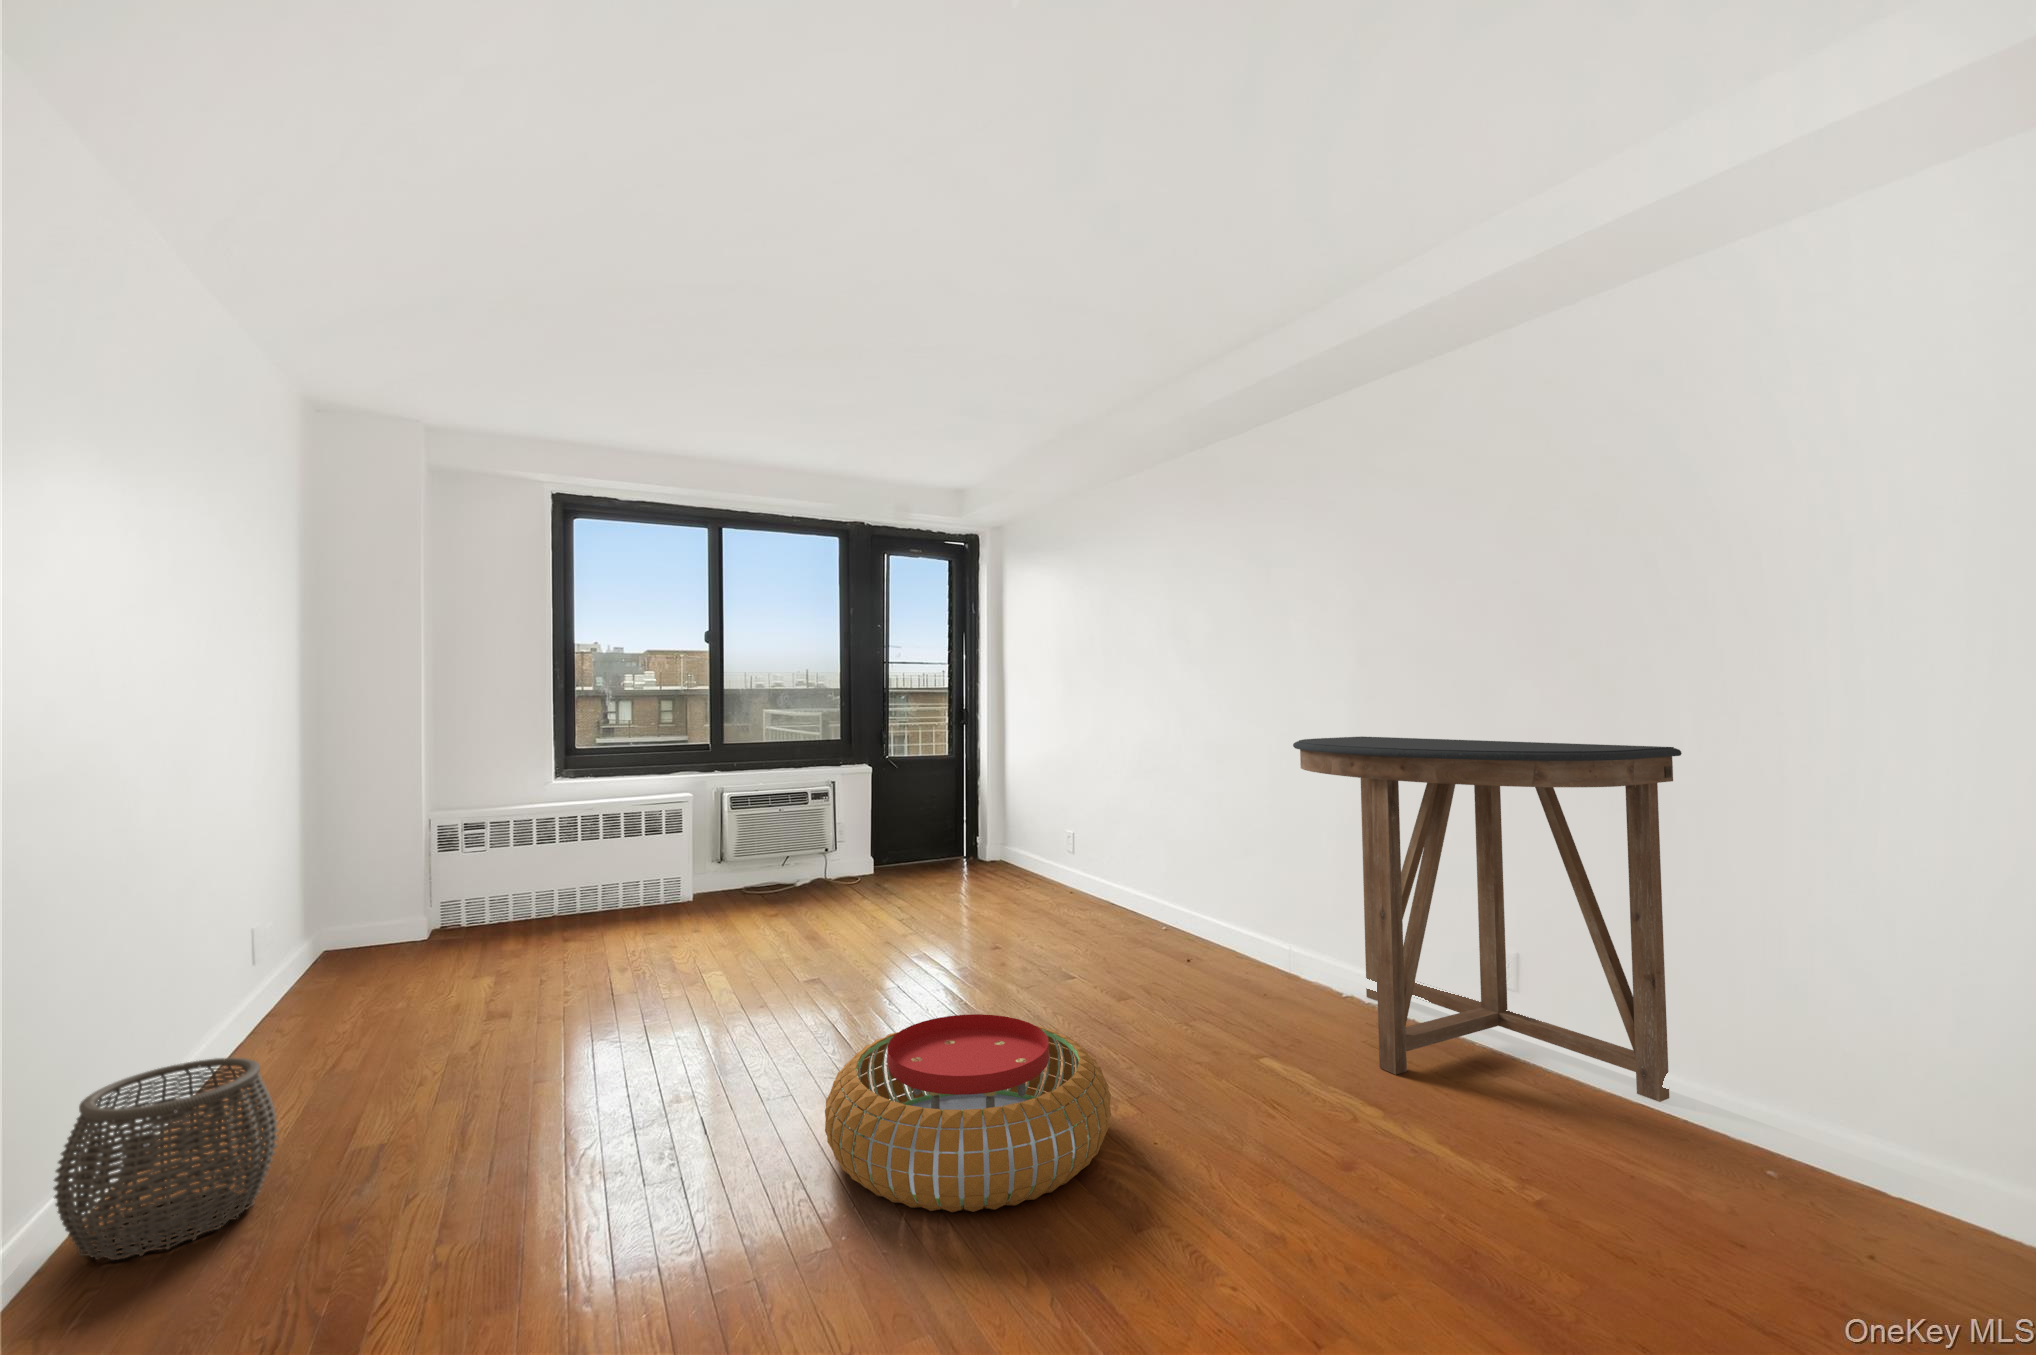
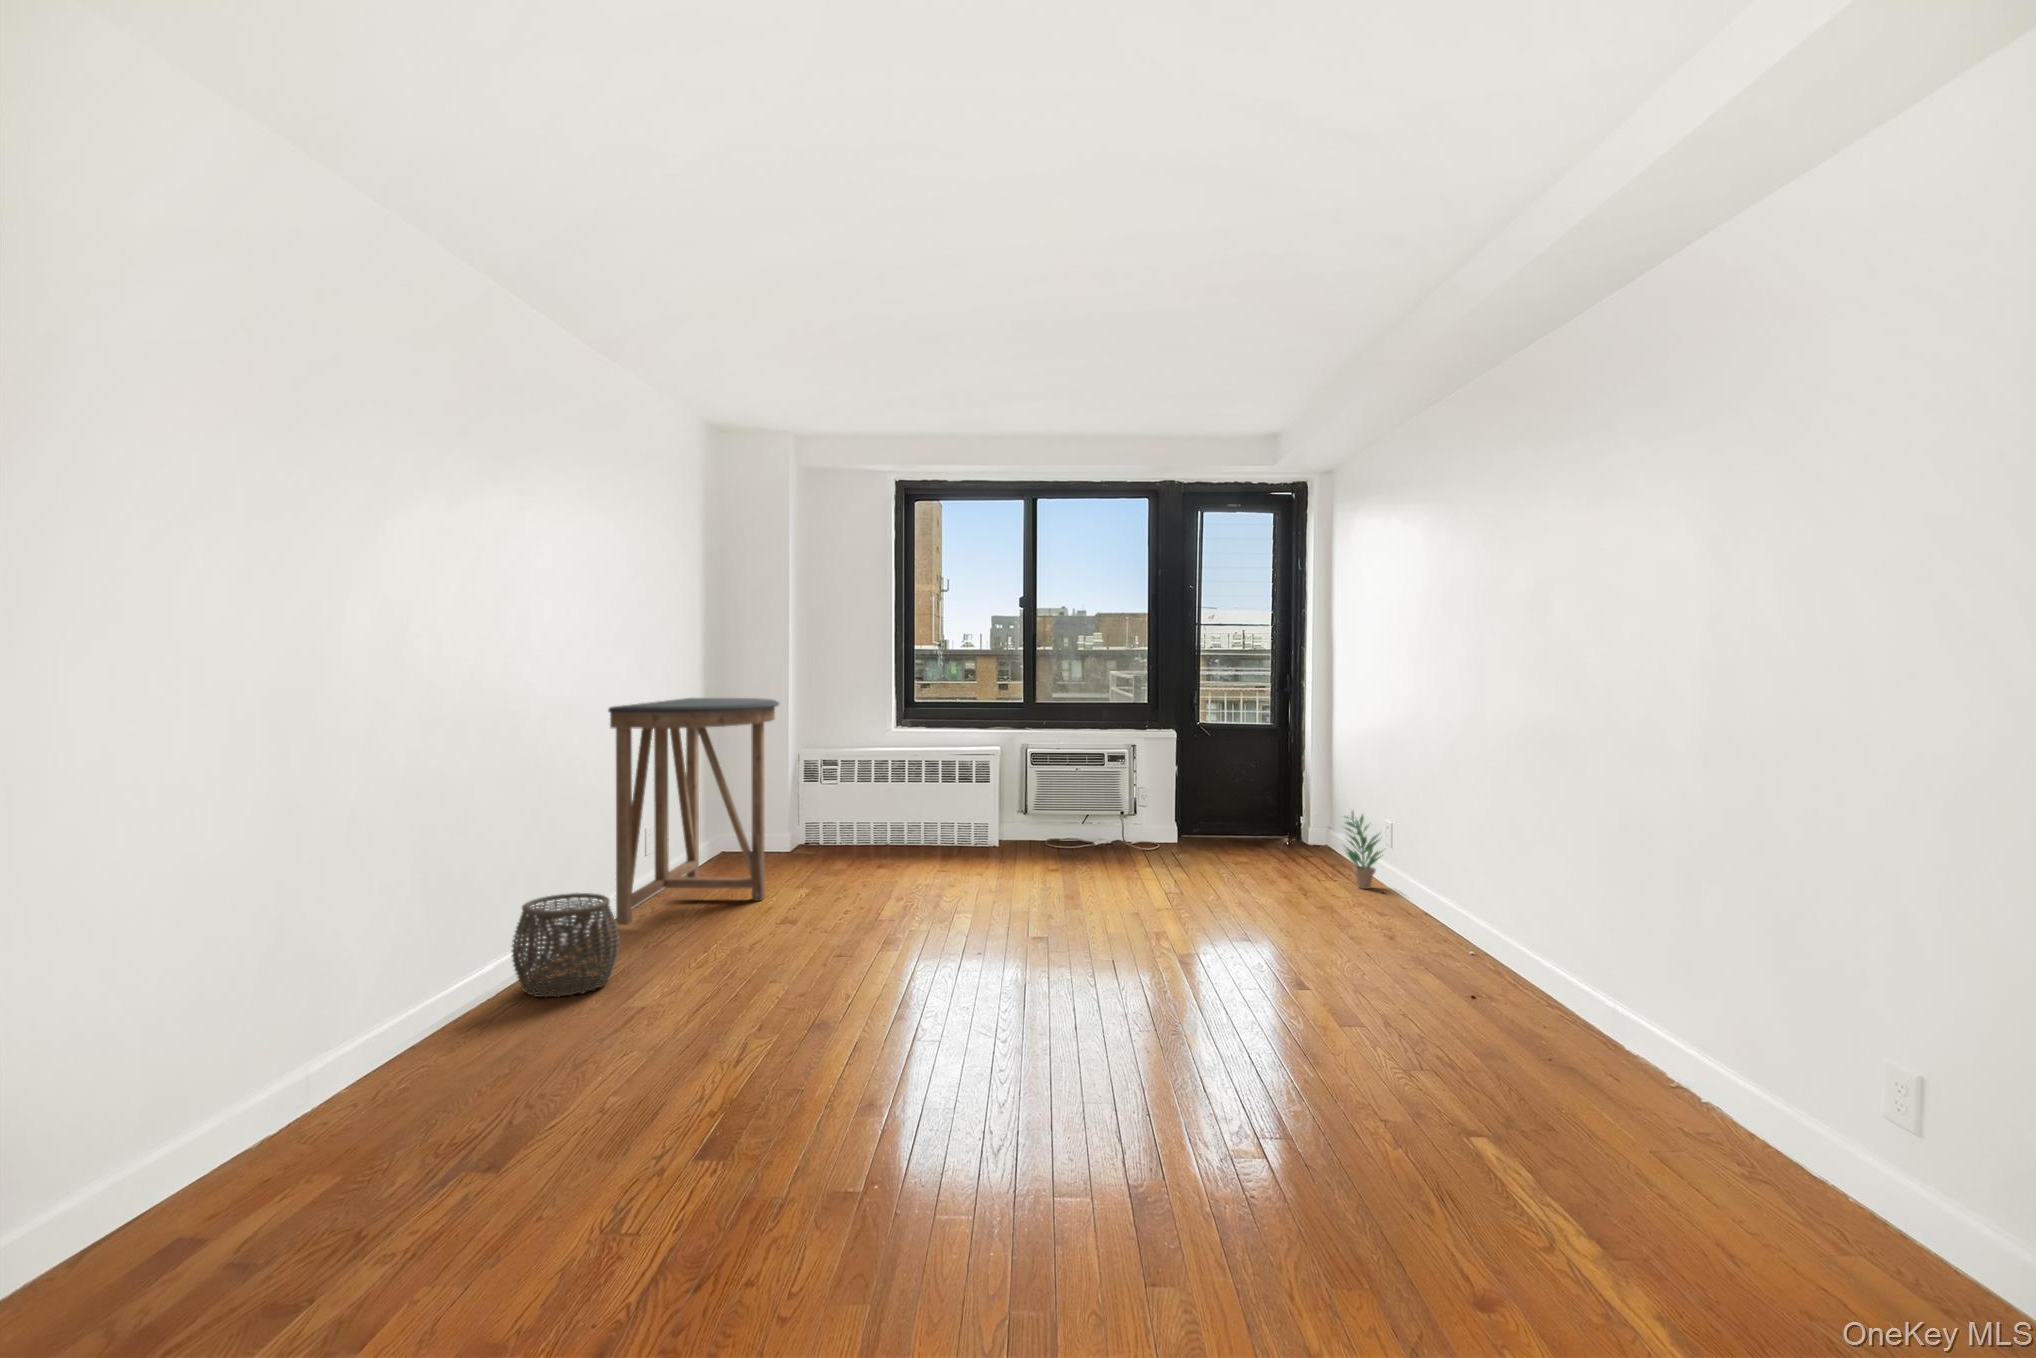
console table: present [1293,737,1682,1102] -> present [608,698,779,925]
potted plant: none [1059,827,1100,900] -> present [1346,812,1383,889]
pouf: present [825,1014,1111,1212] -> none [911,946,1147,1088]

